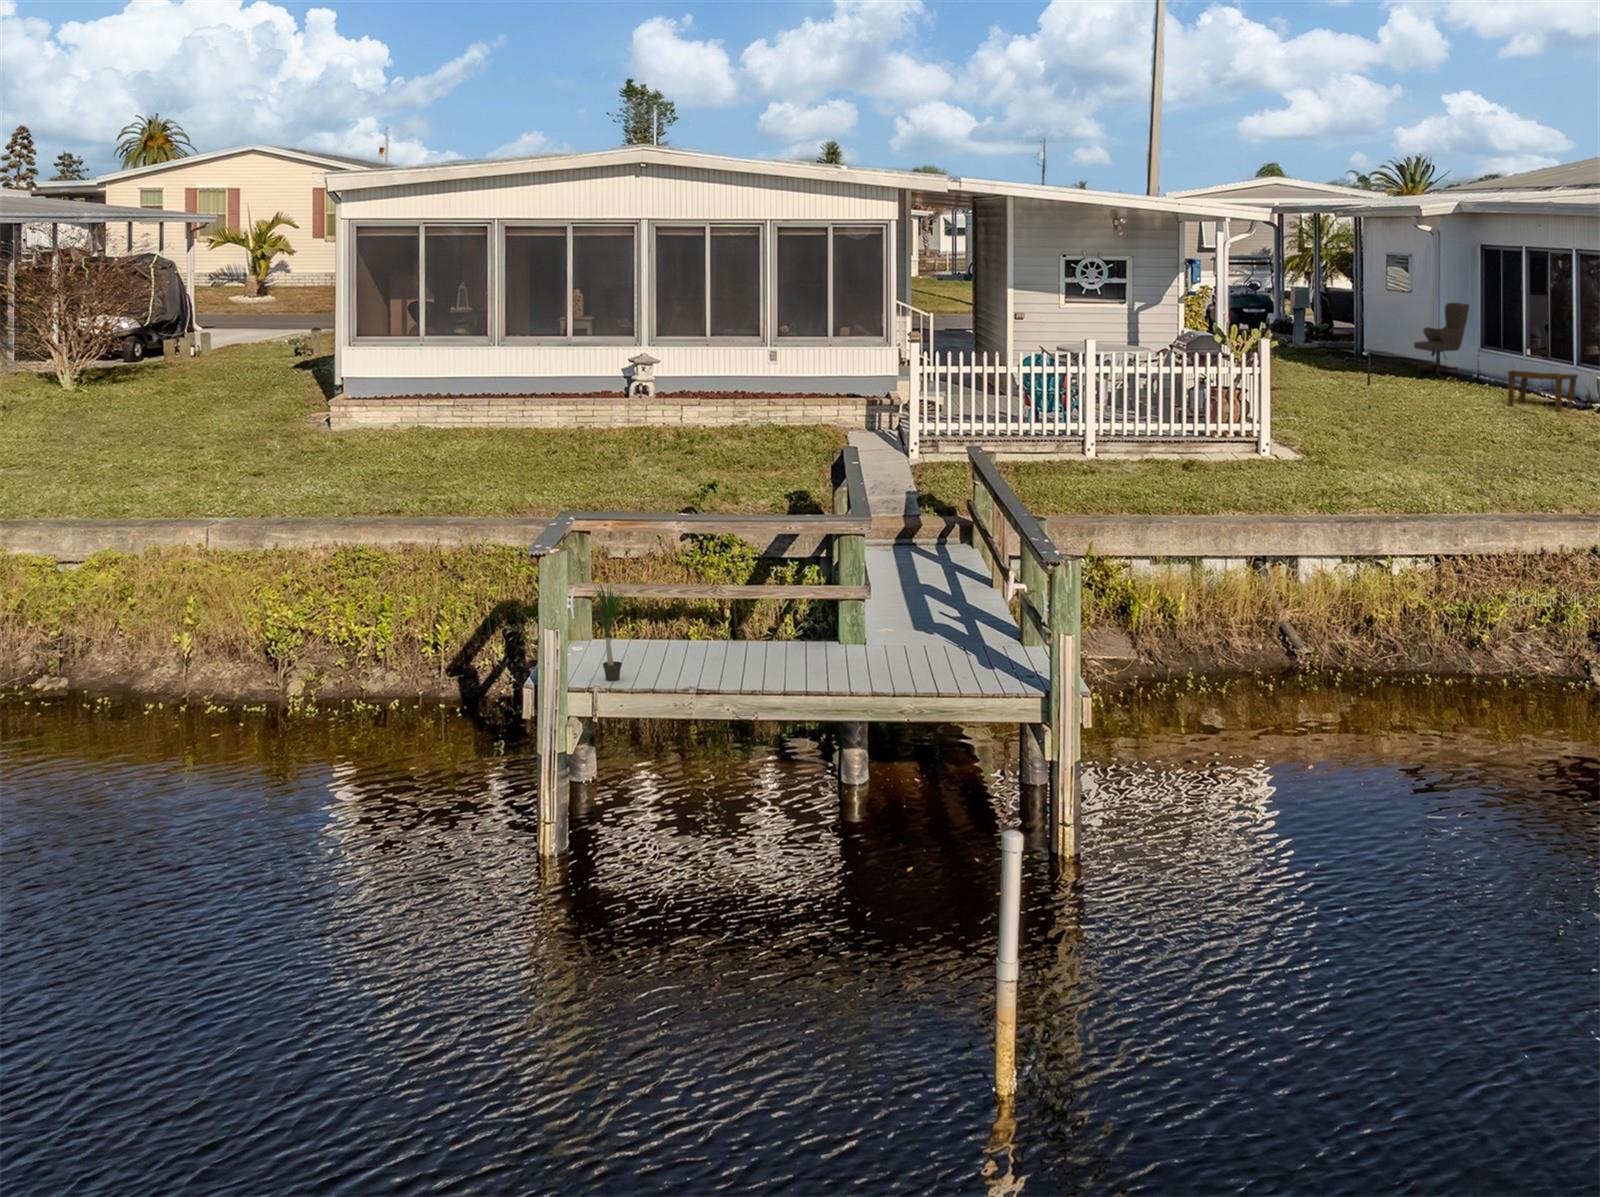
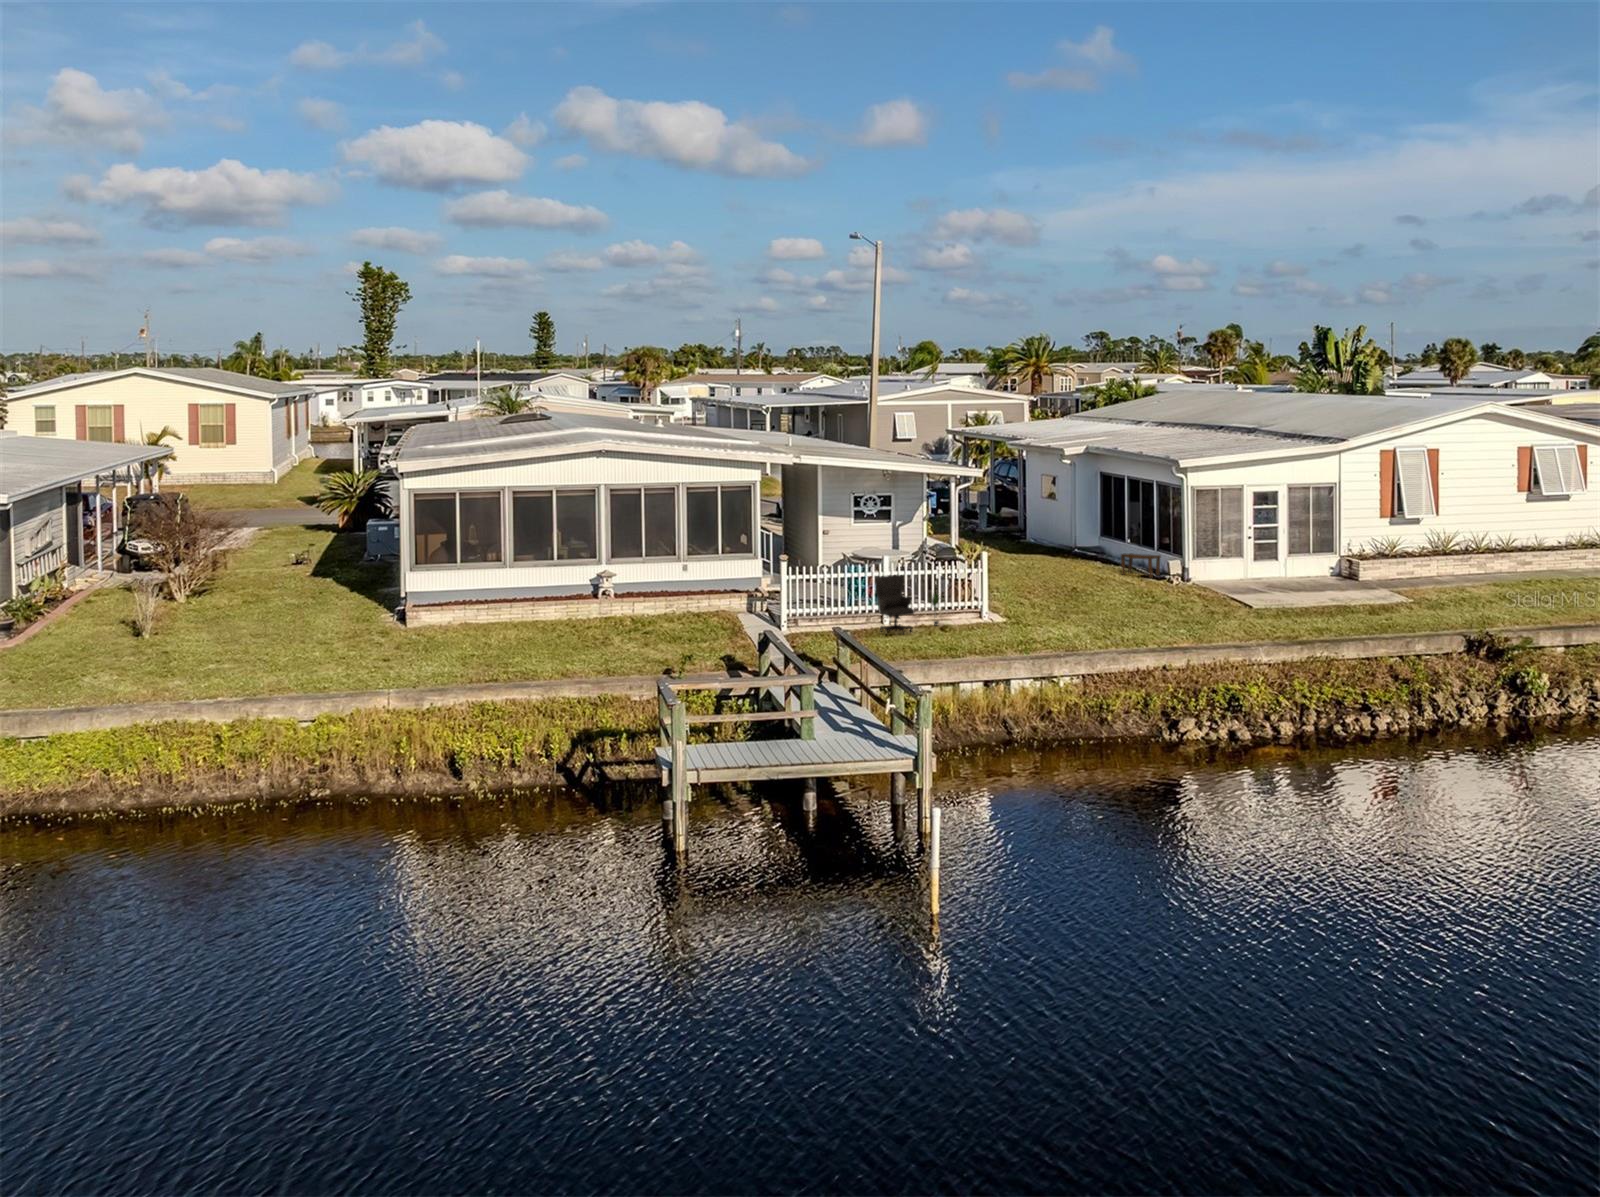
chair: present [1414,302,1469,375] -> present [875,575,914,634]
potted plant: present [582,584,628,681] -> present [931,594,939,625]

